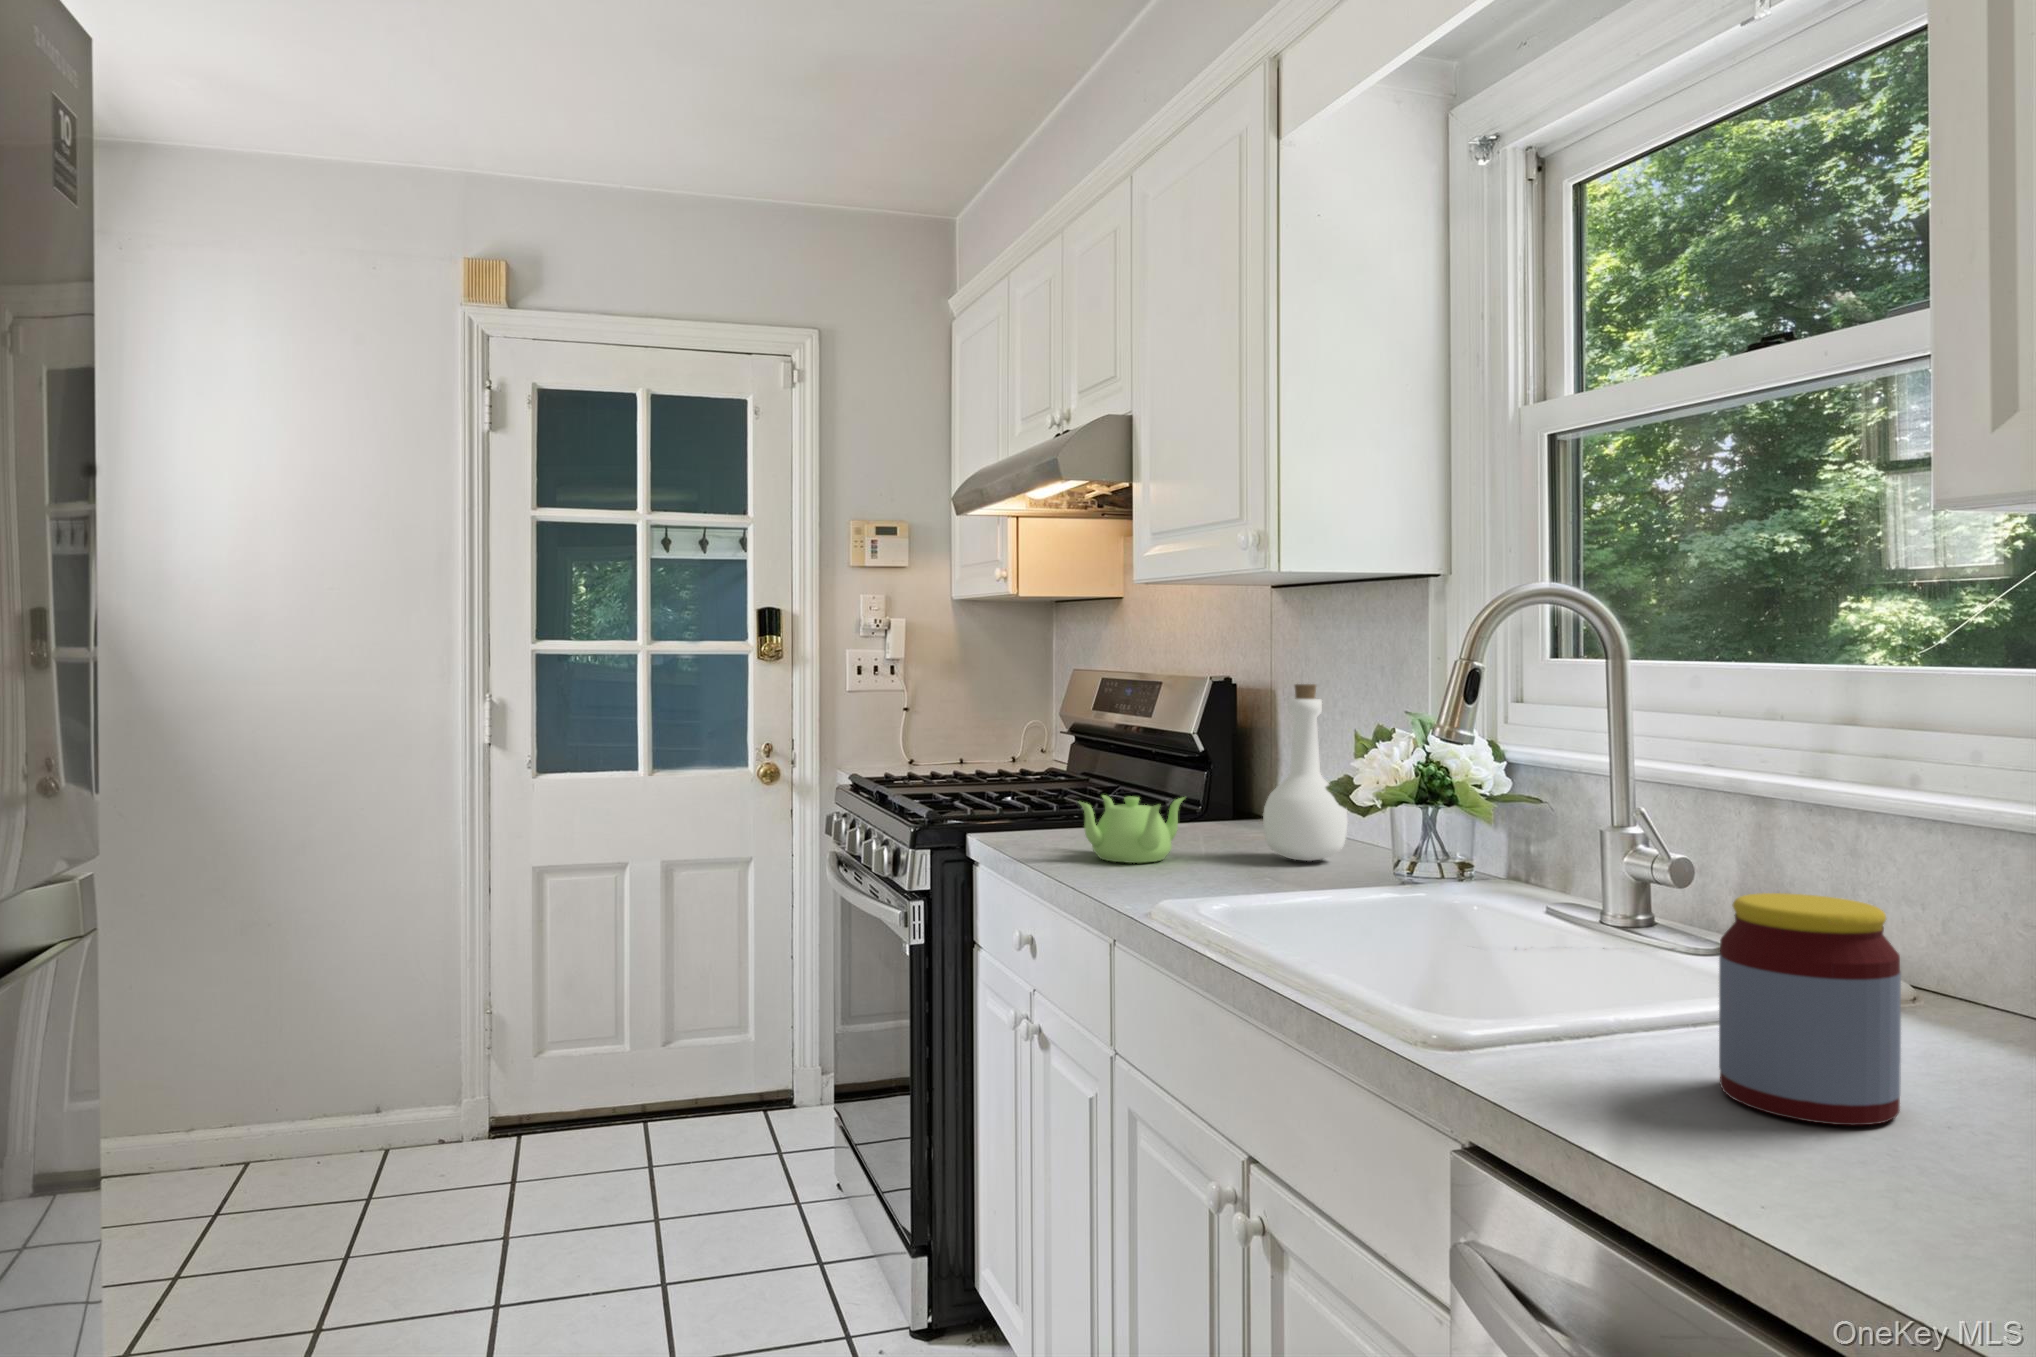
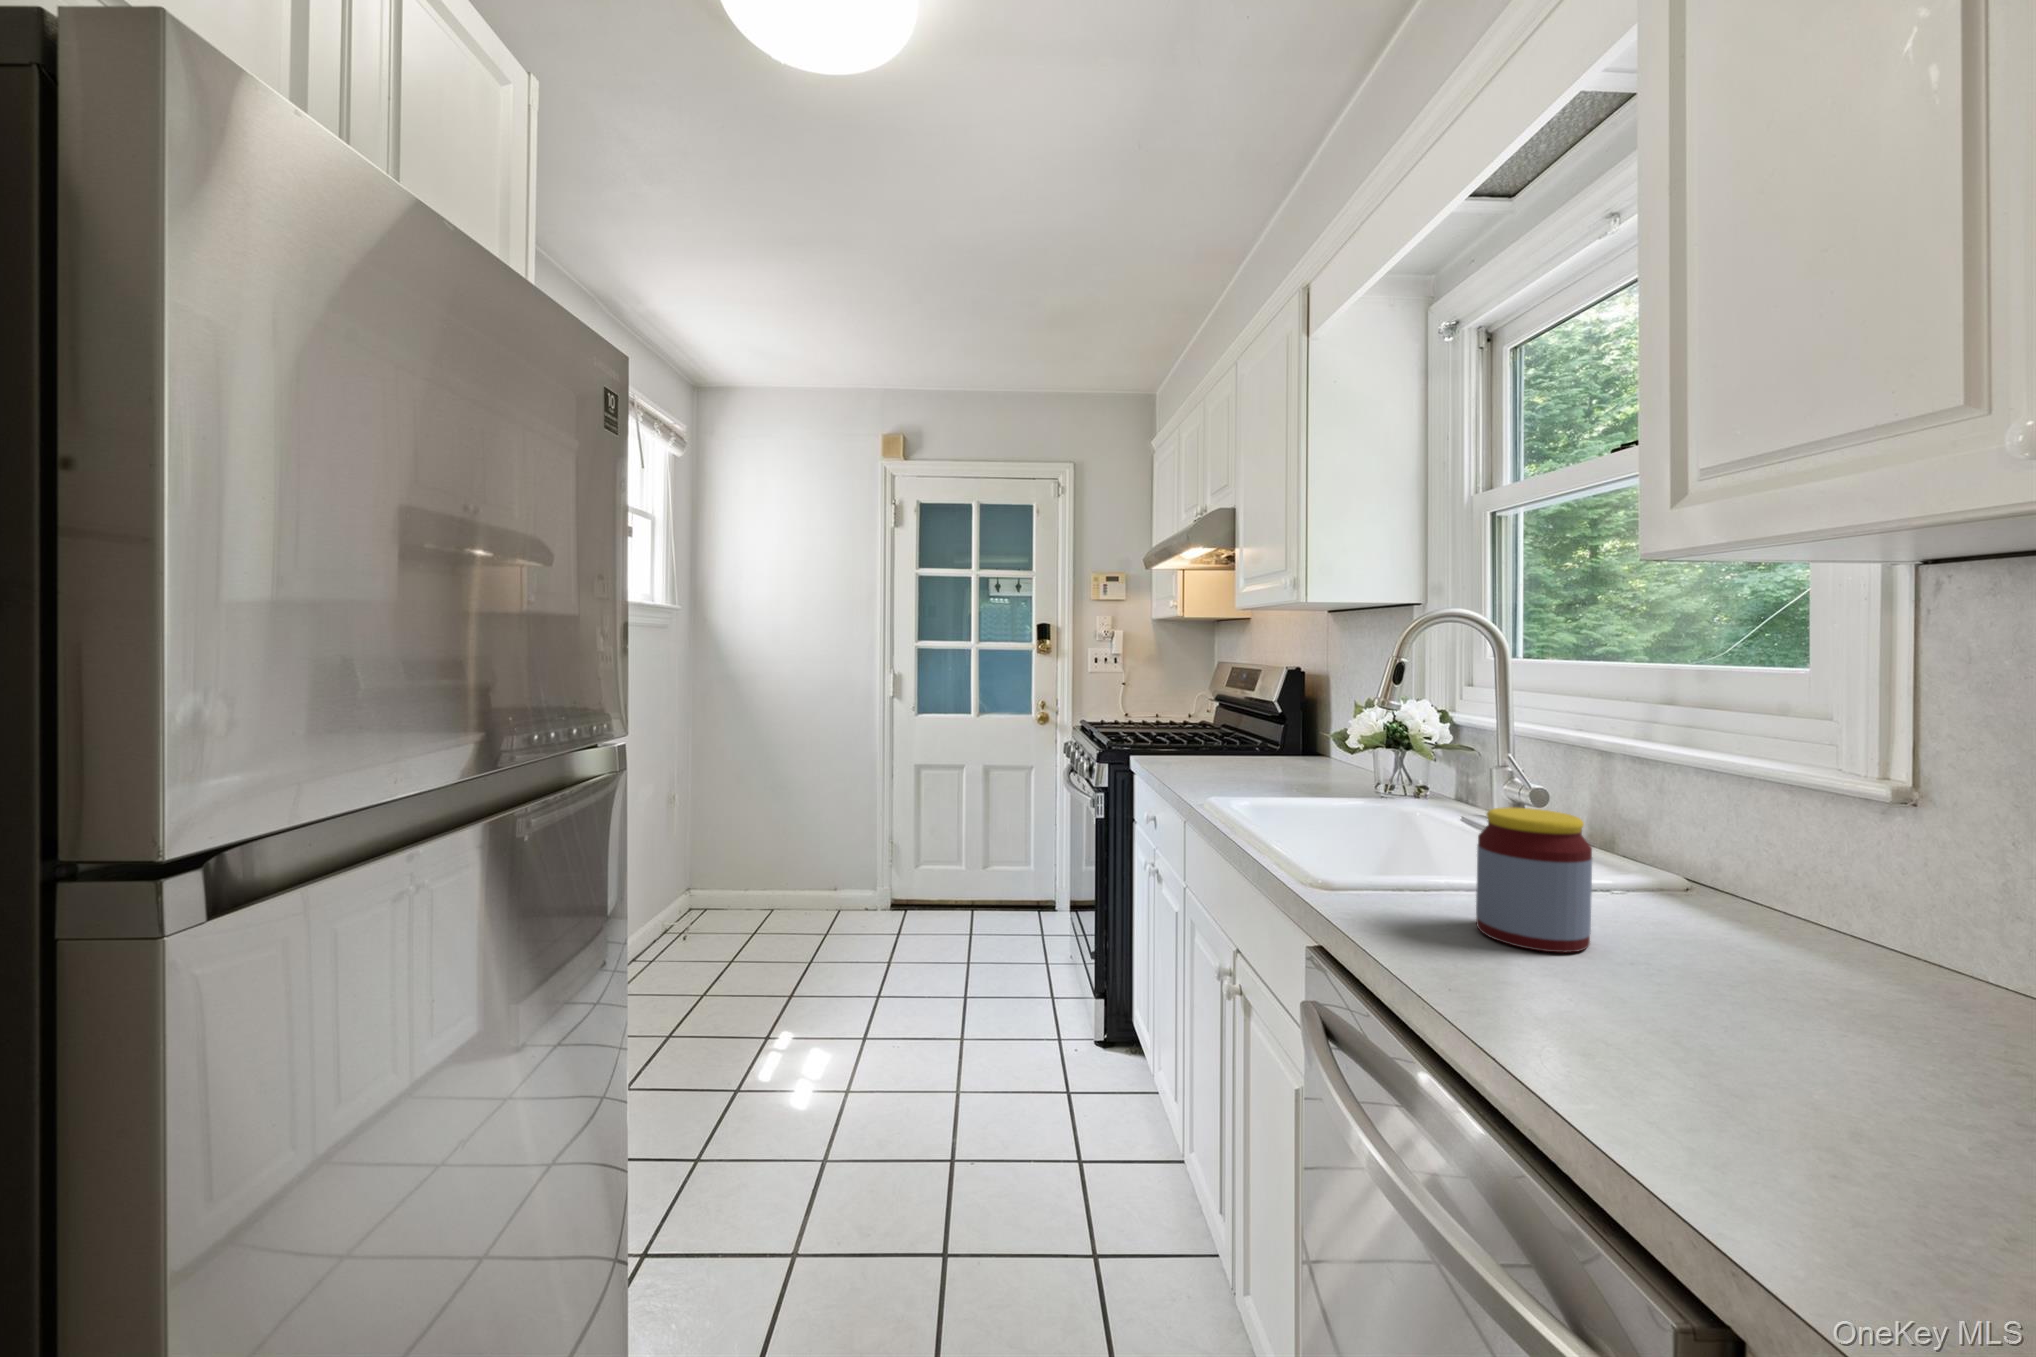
bottle: present [1263,684,1348,861] -> none [1299,673,1353,781]
teapot: present [1079,795,1185,863] -> none [1181,737,1251,777]

